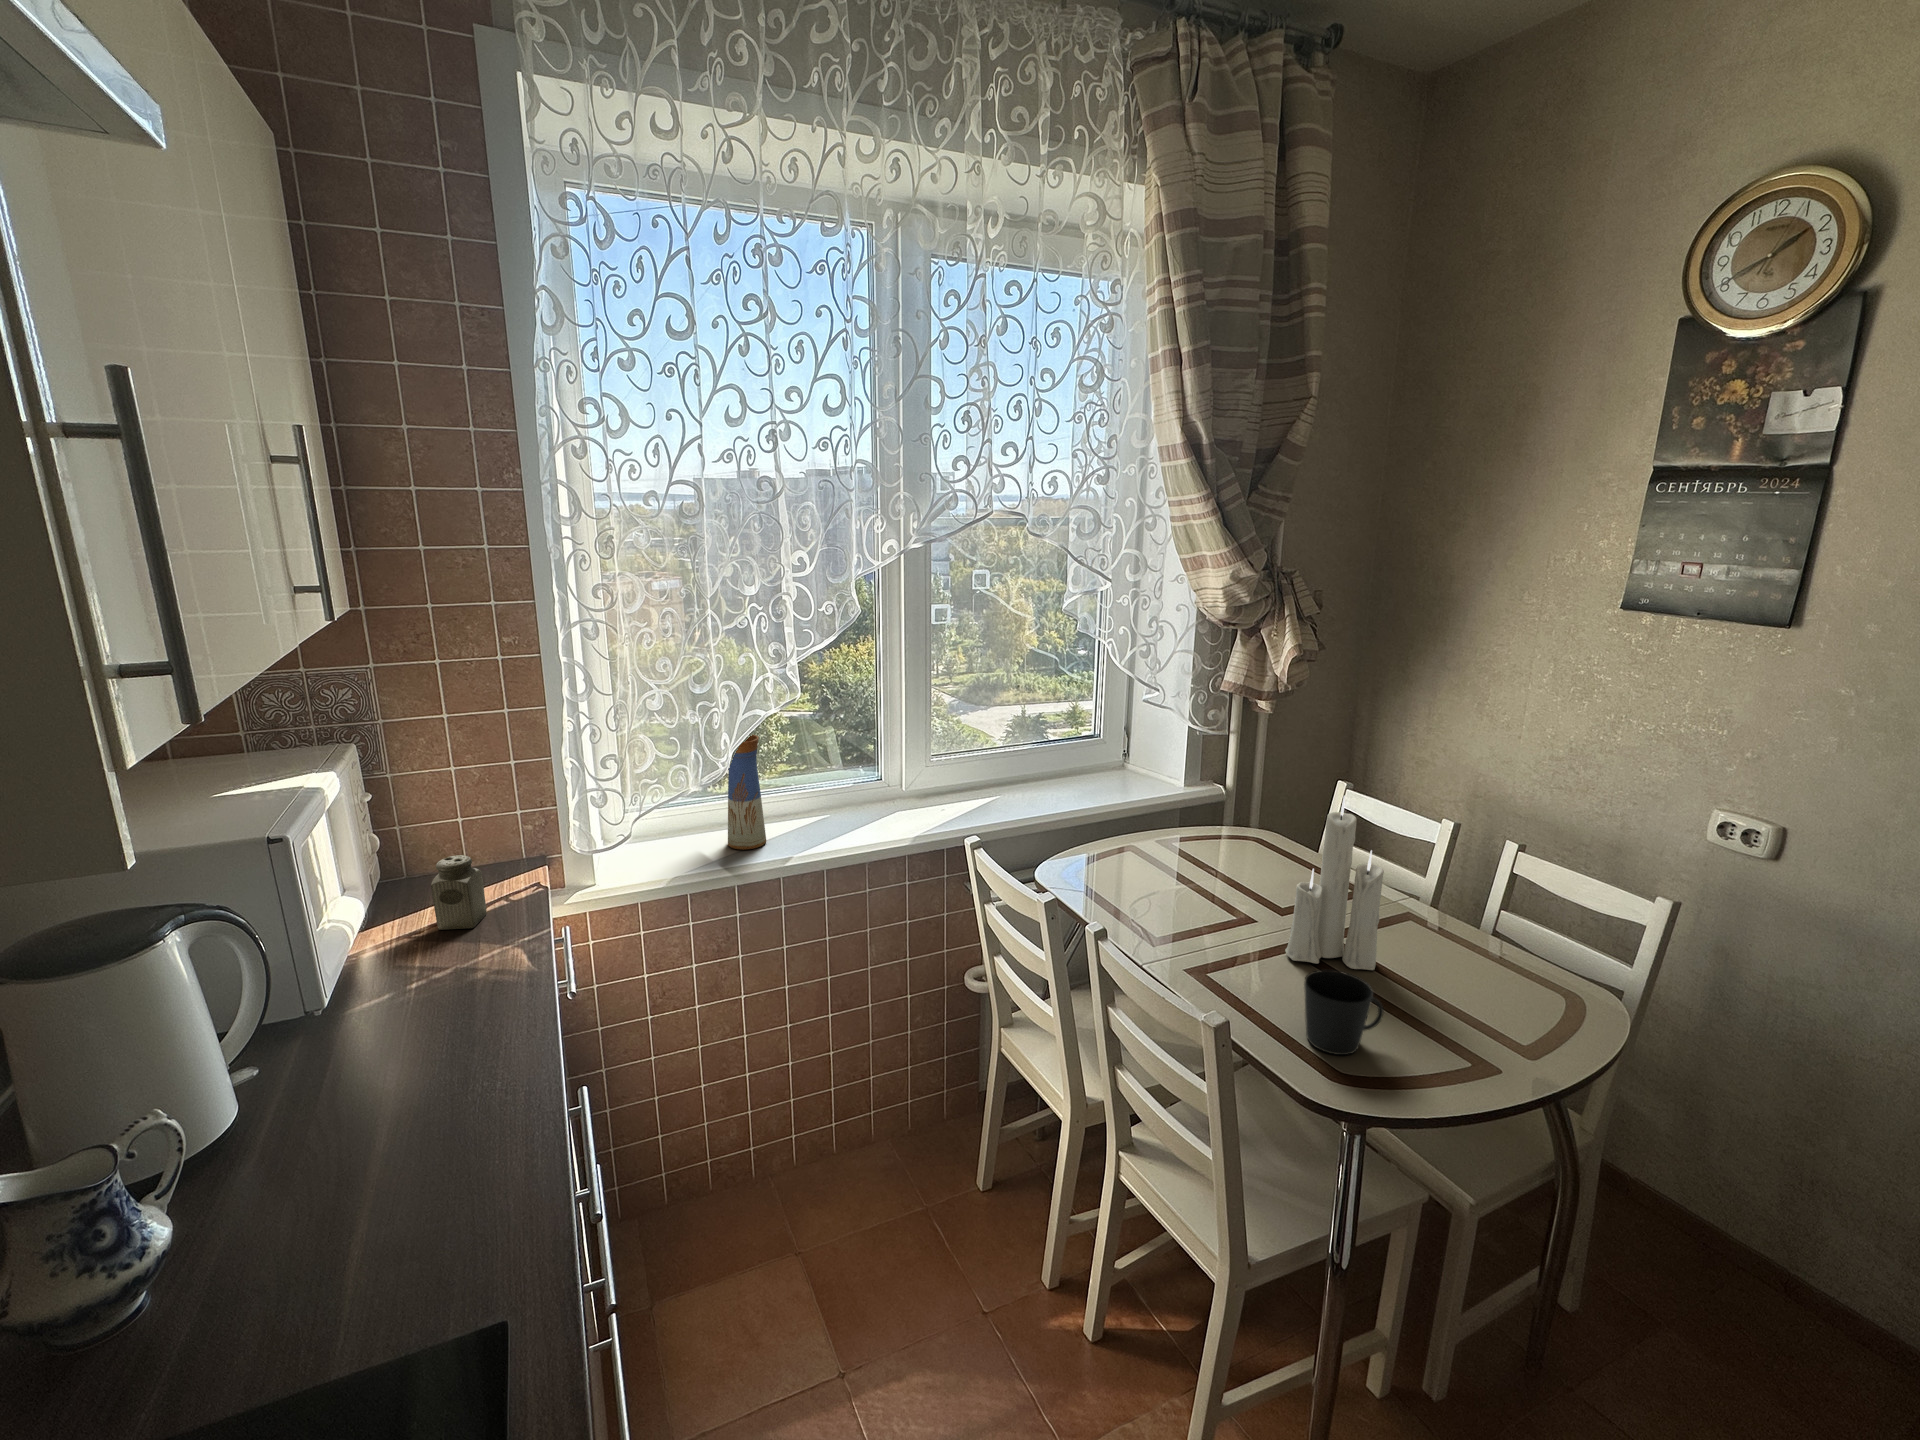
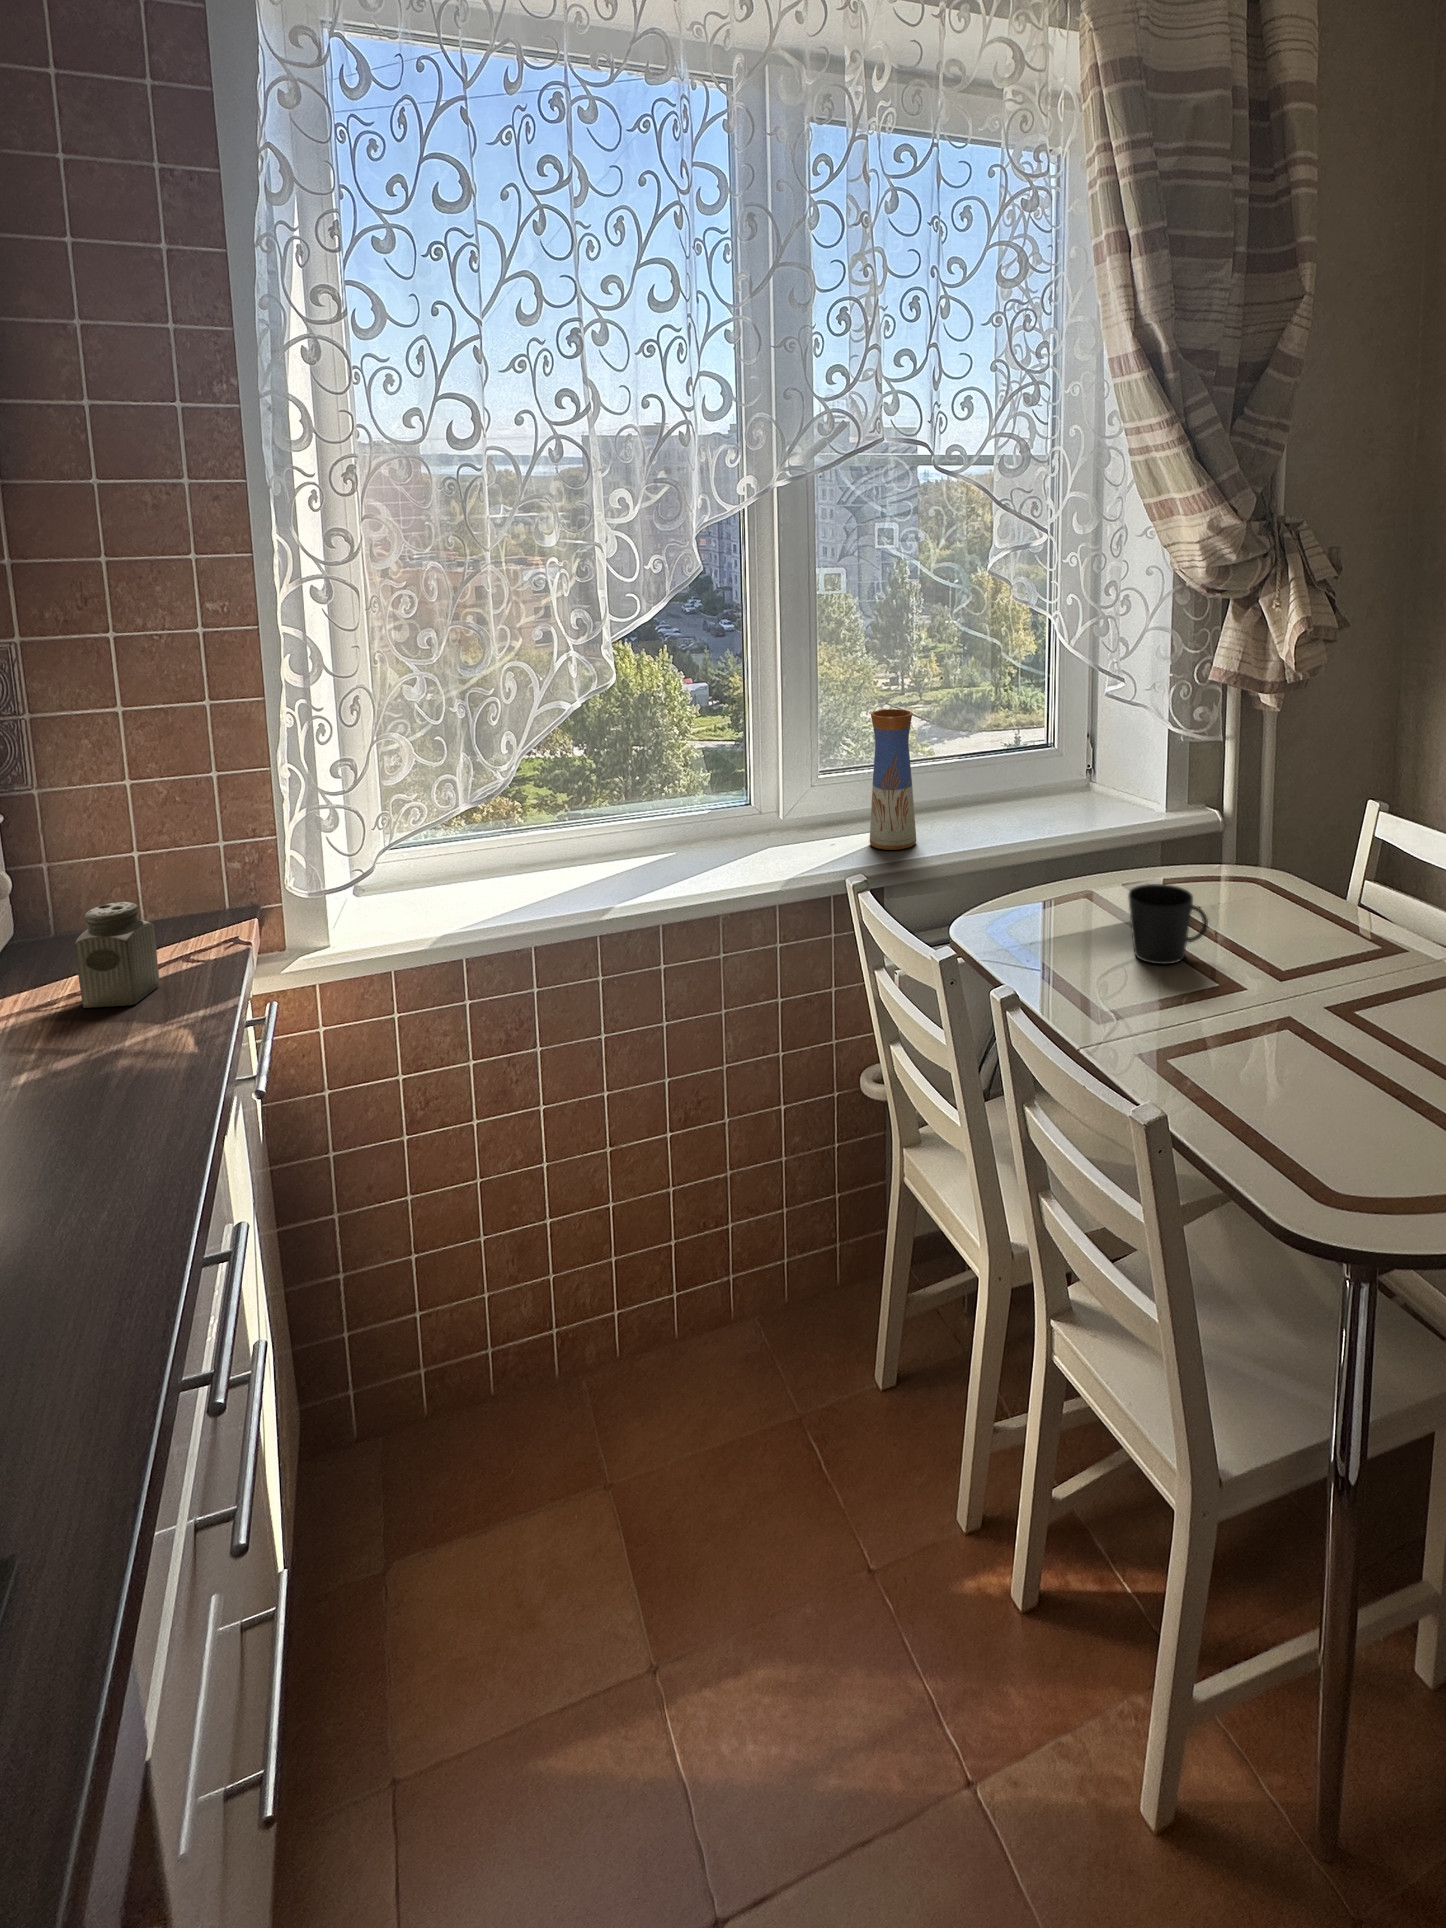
vase: present [728,735,766,850] -> present [870,709,916,850]
candle: present [1285,796,1384,970] -> none [1274,791,1399,1050]
cup: present [1304,970,1384,1055] -> present [1128,884,1208,964]

